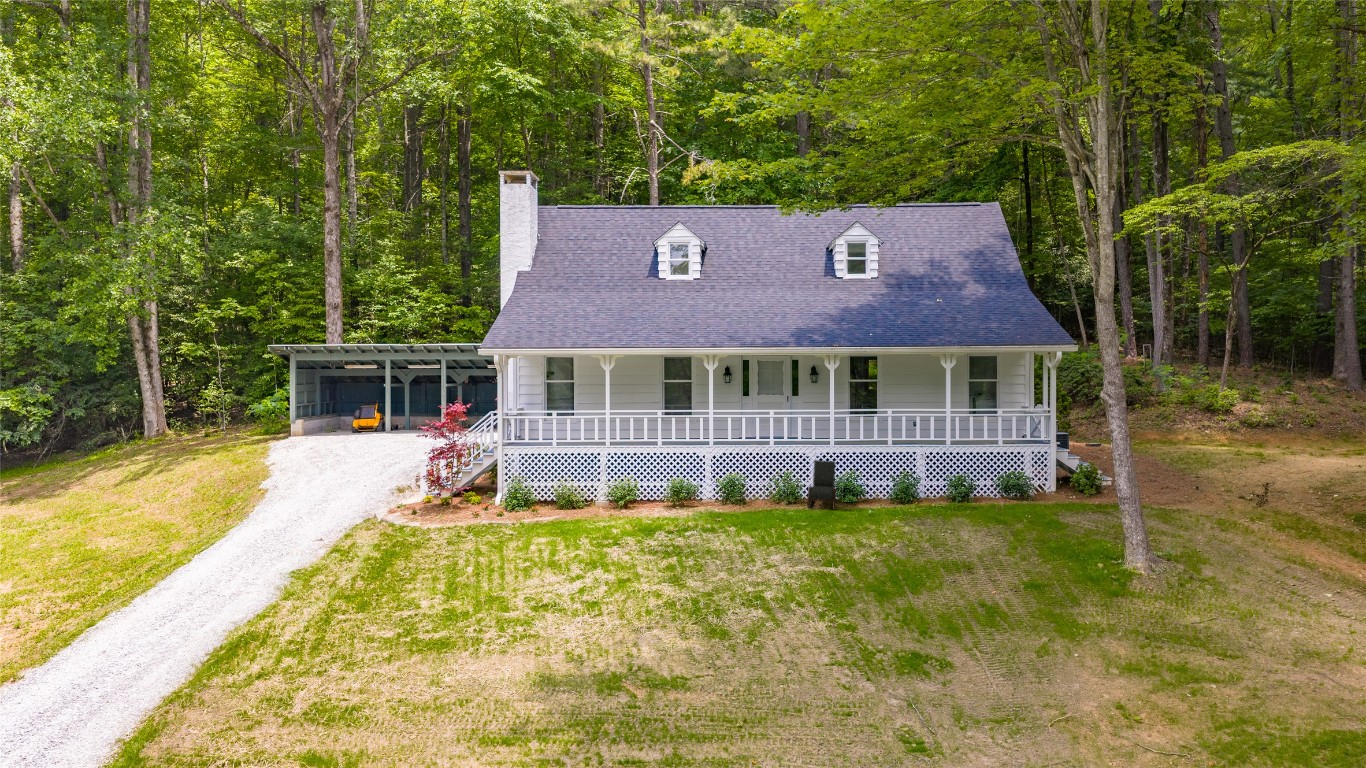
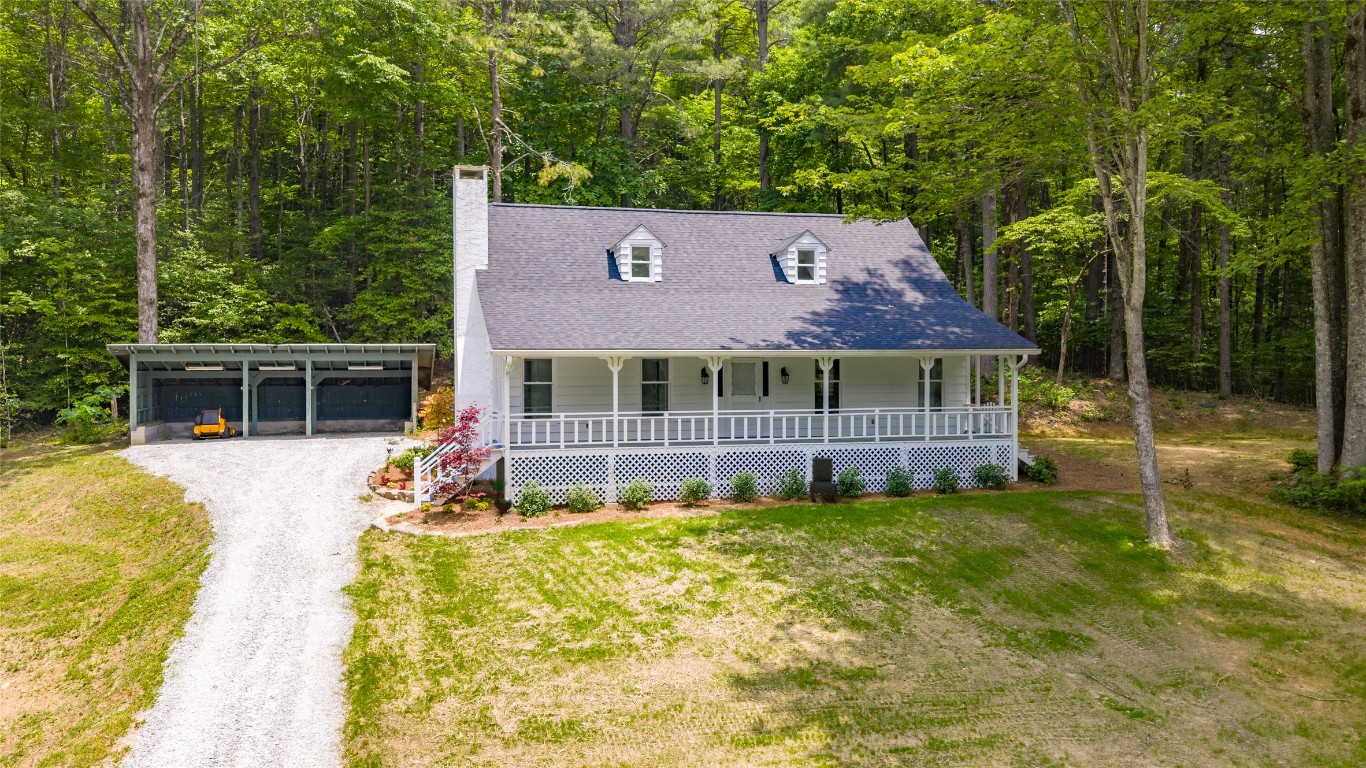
potted tree: none [480,469,505,507] -> present [488,478,512,513]

